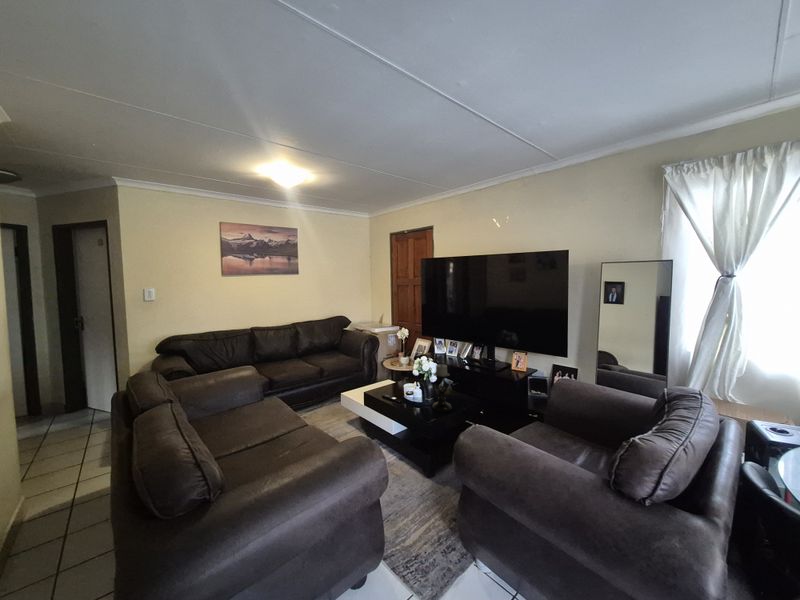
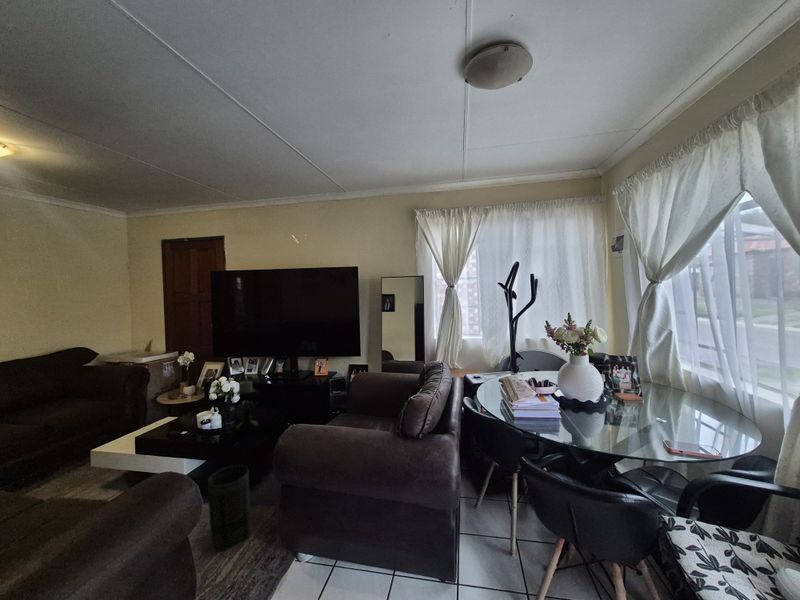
basket: none [405,441,437,513] -> present [208,465,251,551]

